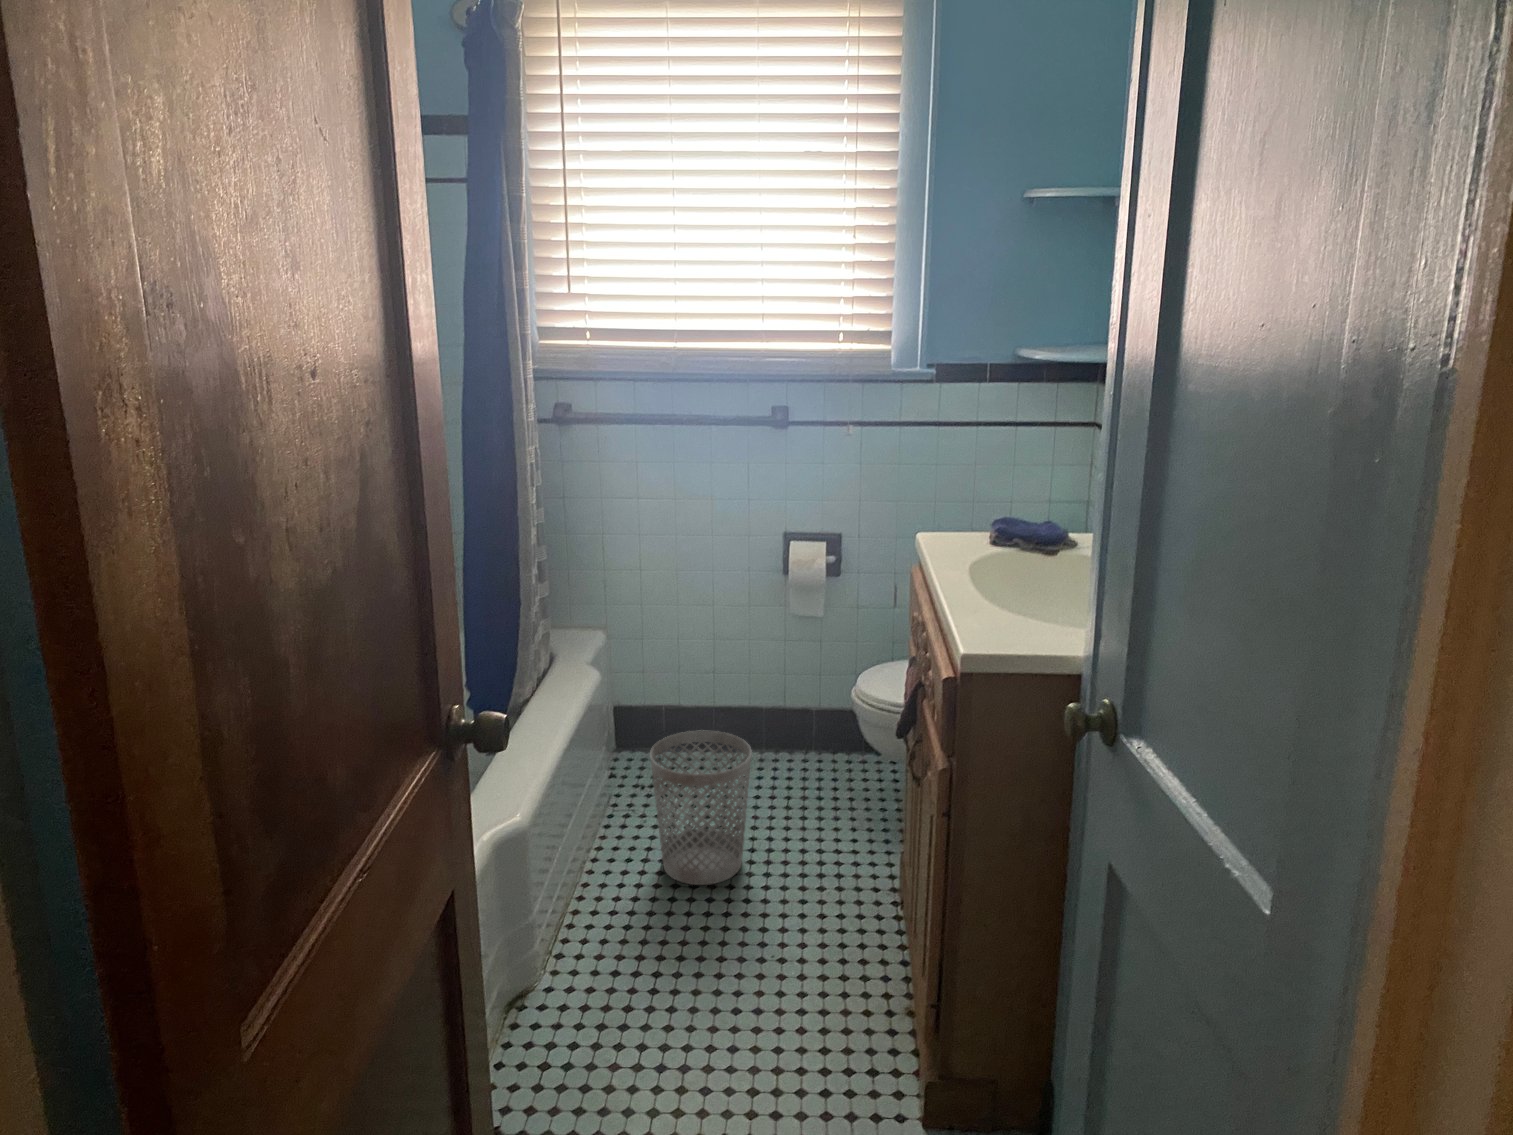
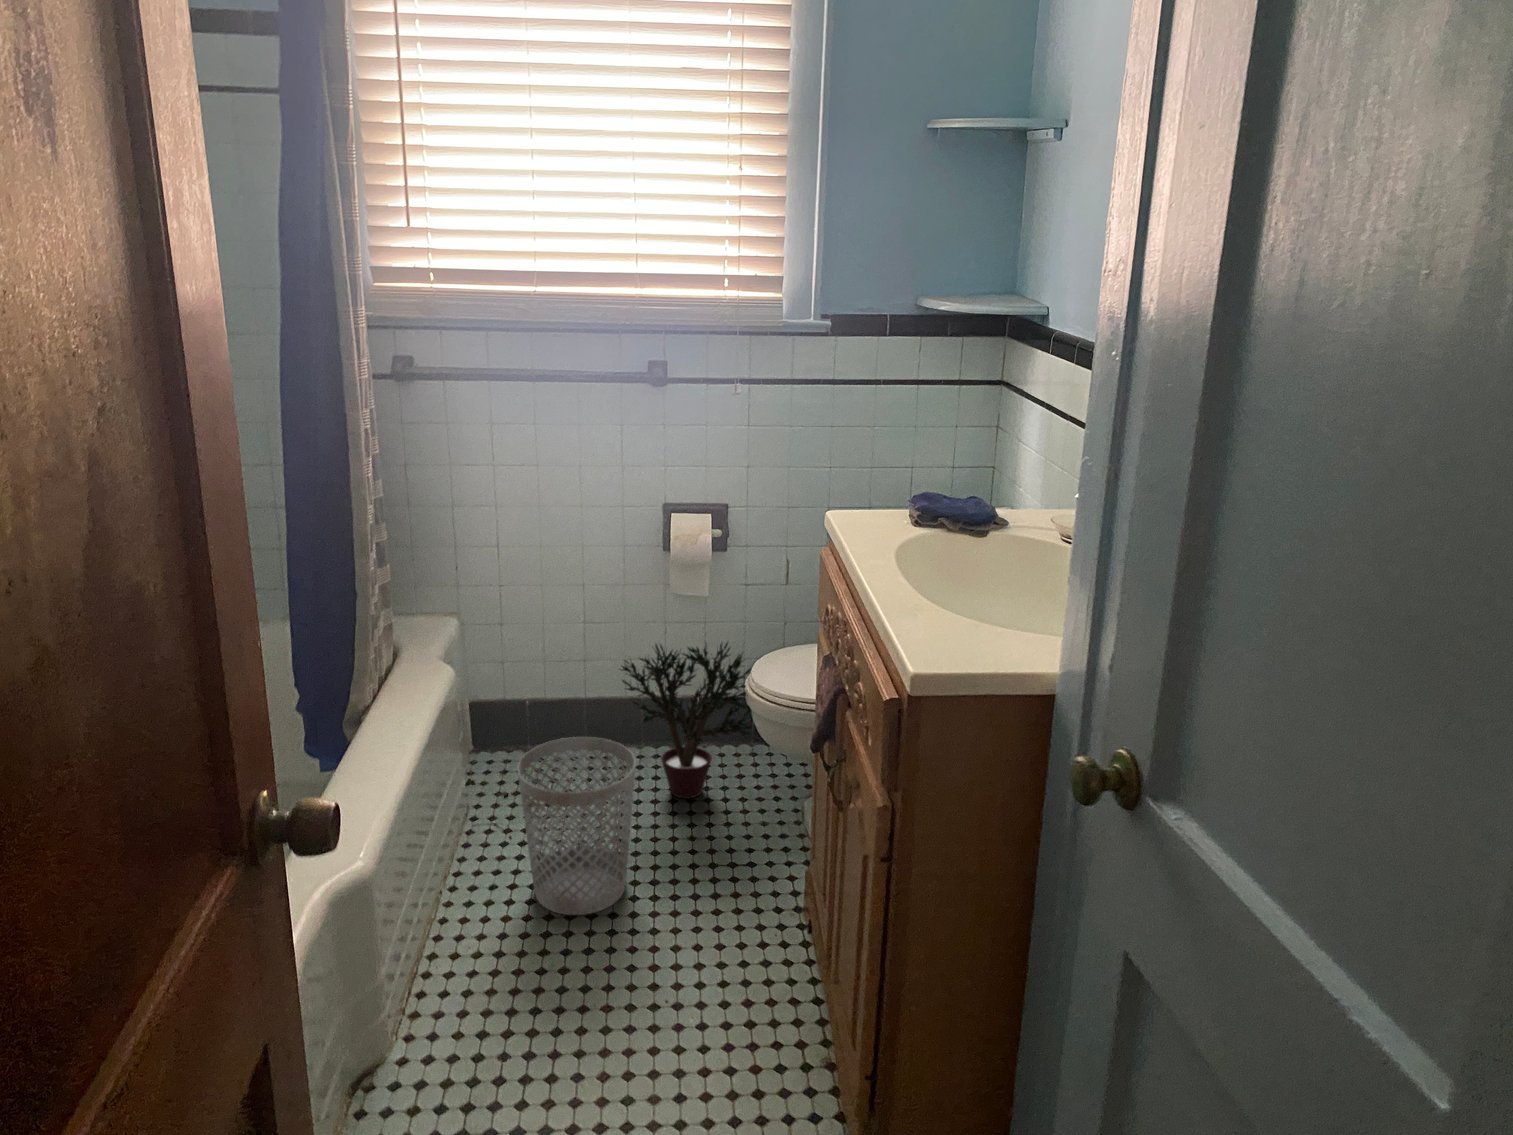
potted plant: none [739,653,865,794] -> present [621,643,752,798]

